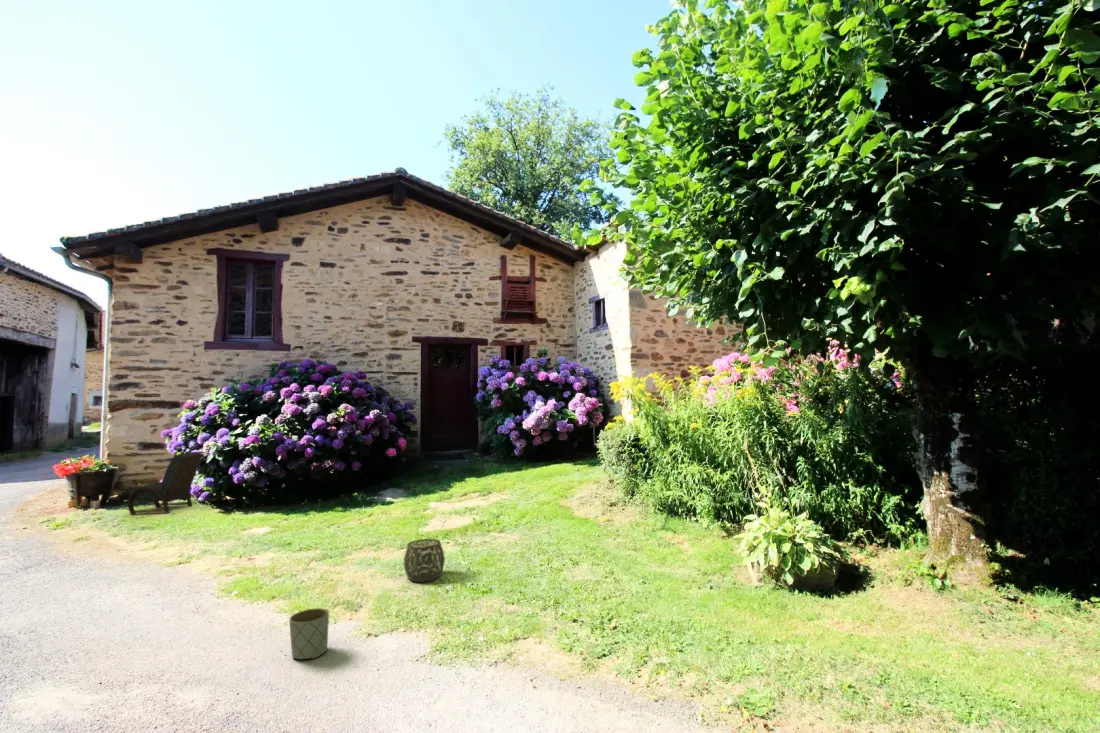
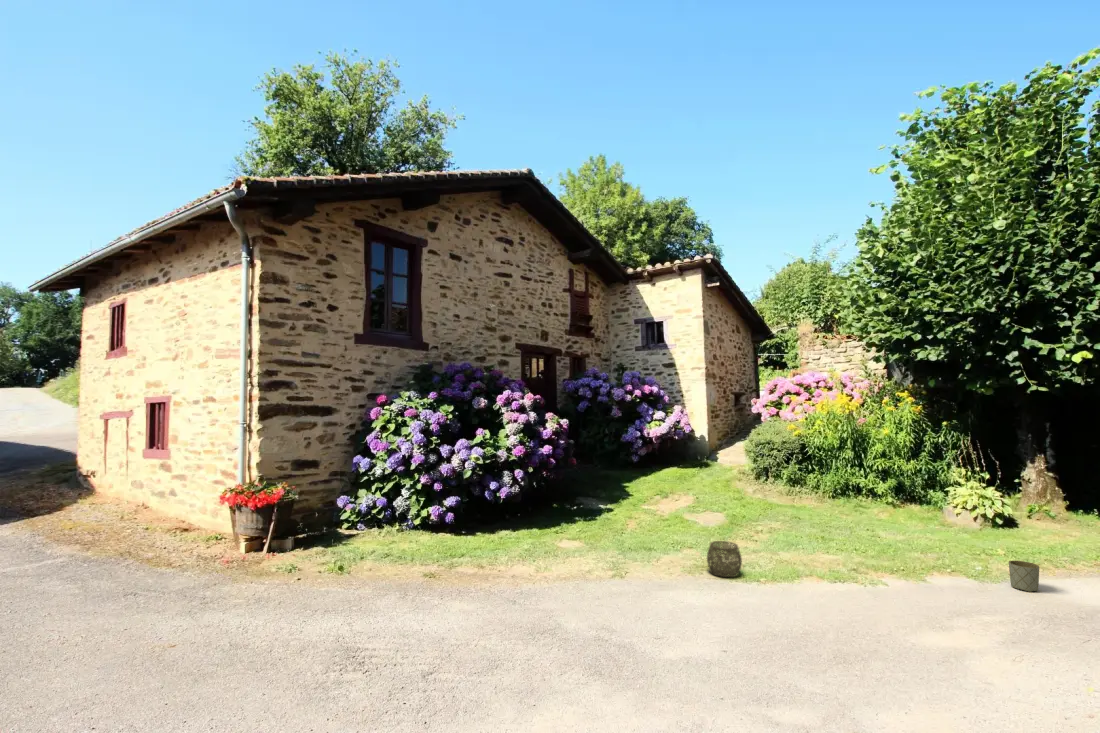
lounge chair: present [127,452,203,515] -> none [397,468,470,547]
woven basket: present [404,539,445,582] -> present [707,541,742,577]

